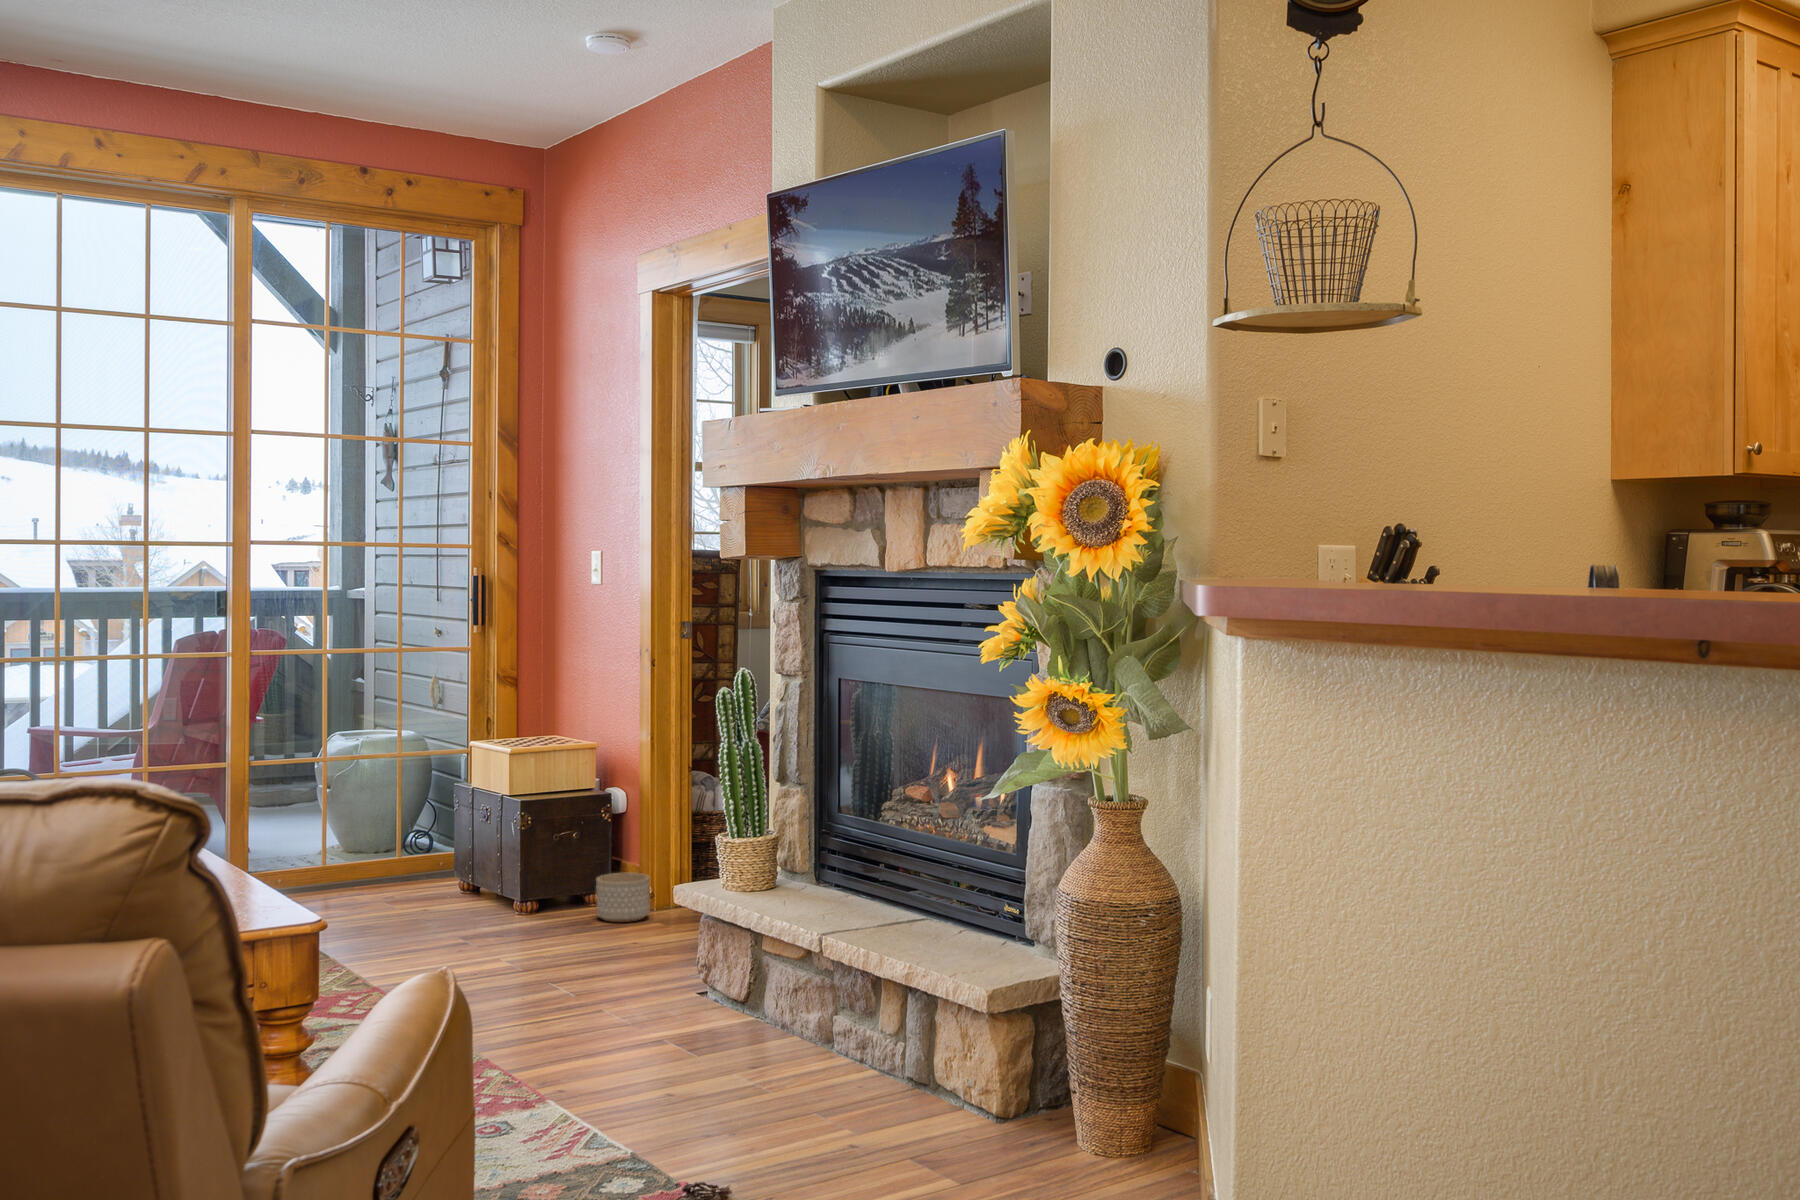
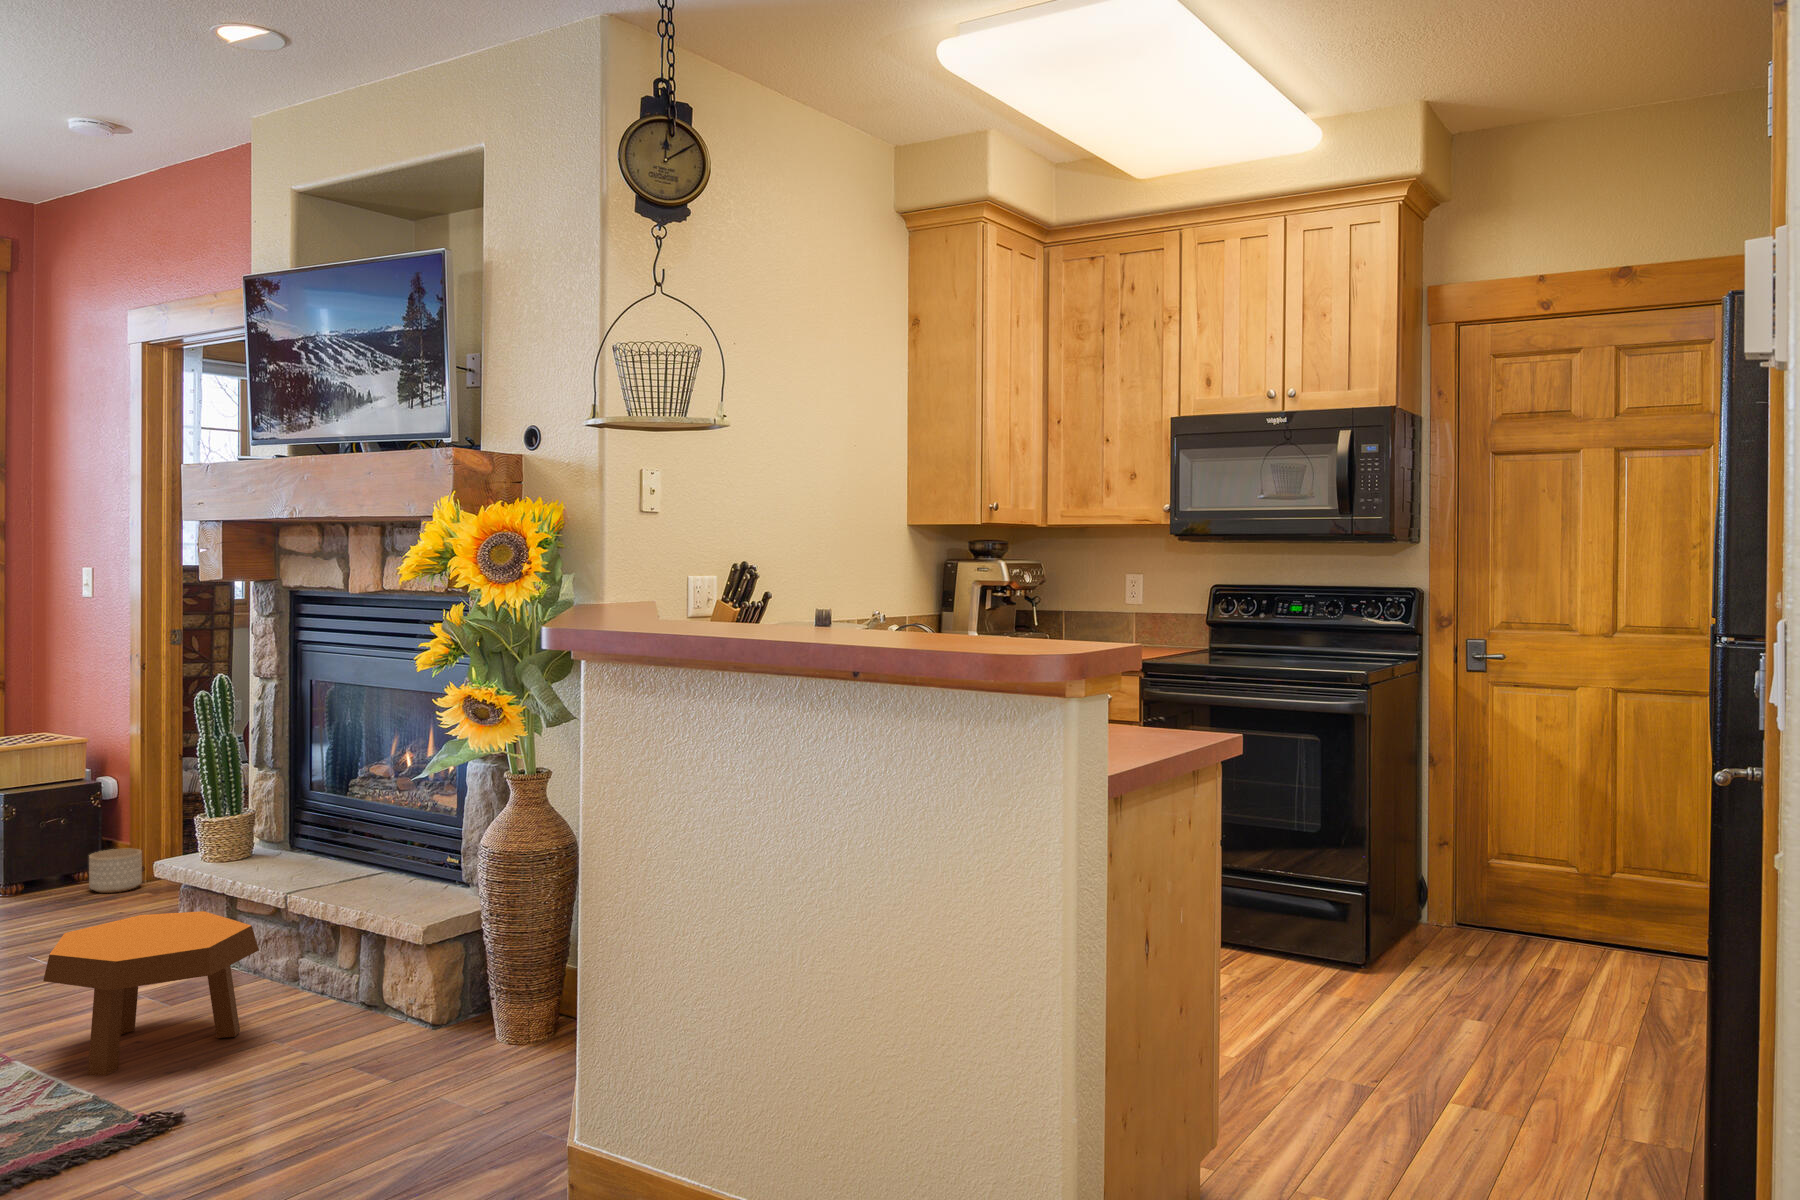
footstool: none [575,948,798,1133] -> present [43,911,259,1076]

